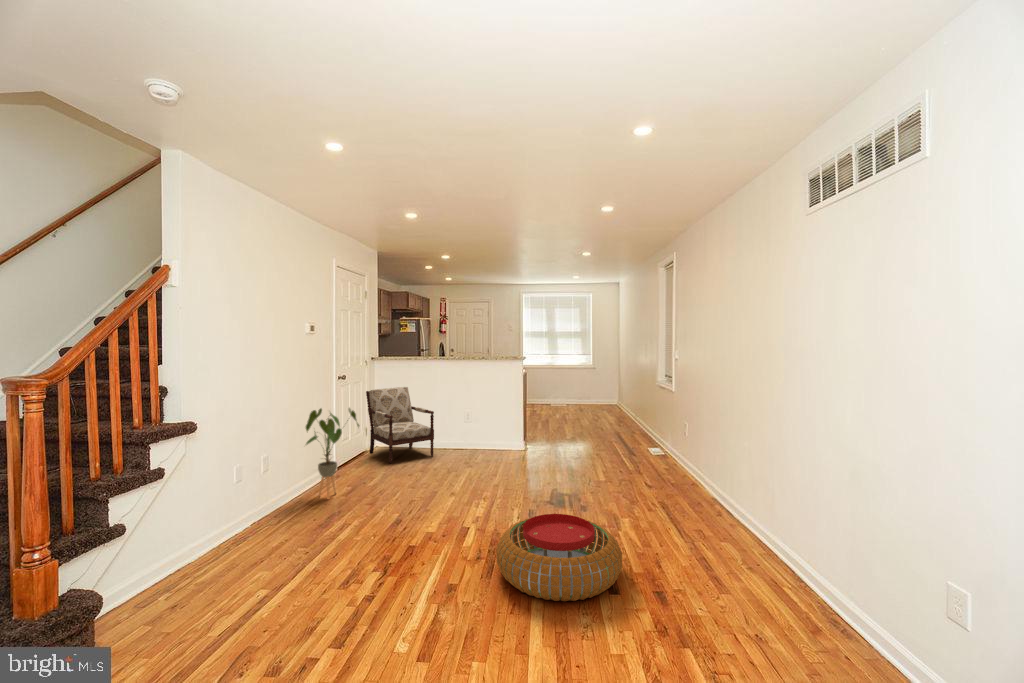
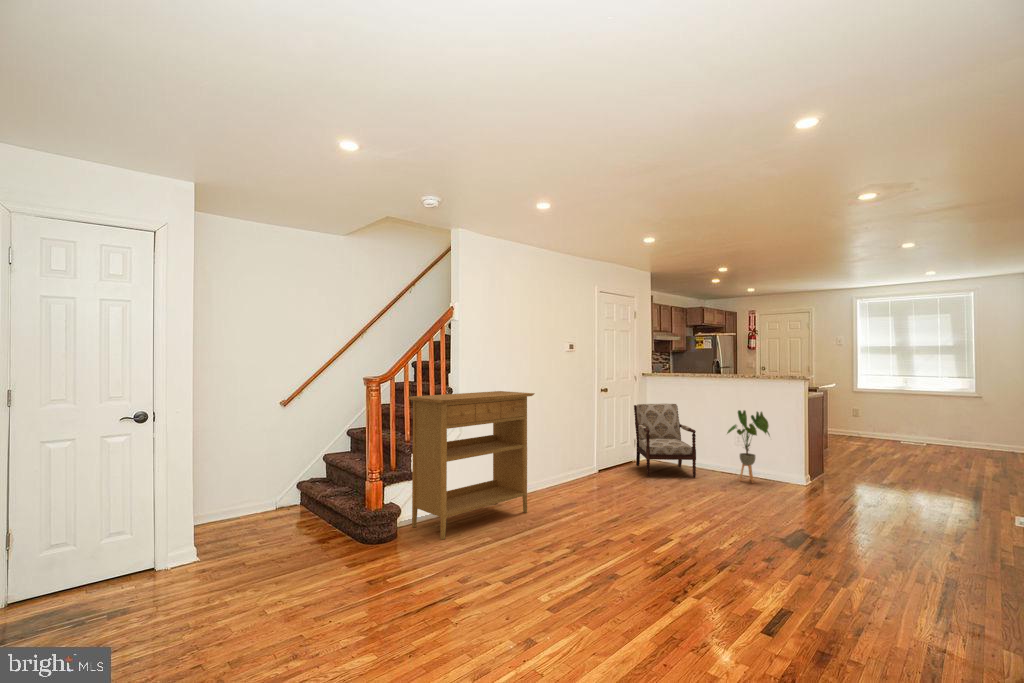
console table: none [98,387,298,618] -> present [408,391,535,539]
house plant: present [306,408,359,499] -> present [727,410,770,483]
pouf: present [496,514,622,601] -> none [656,537,800,628]

